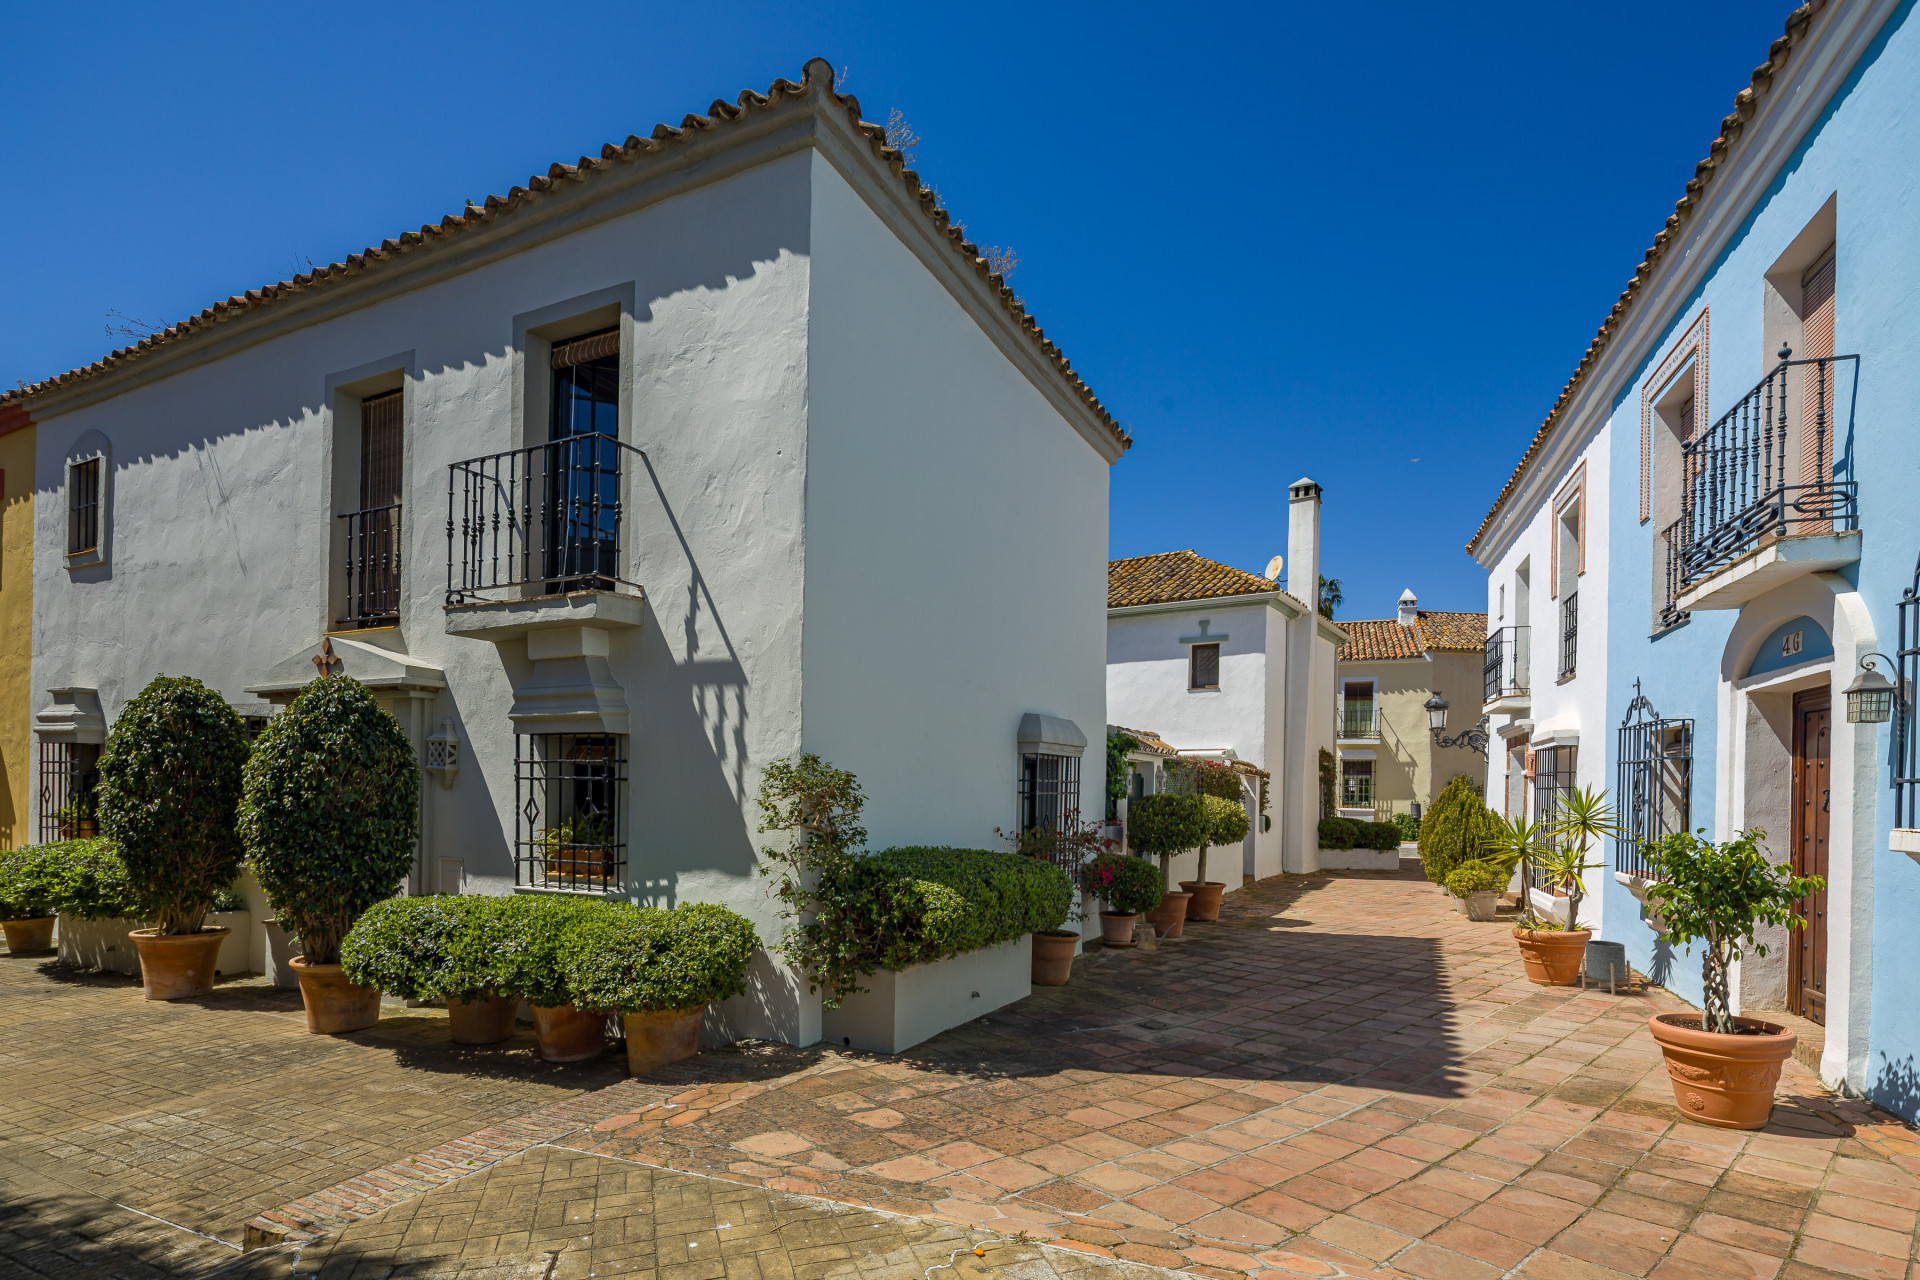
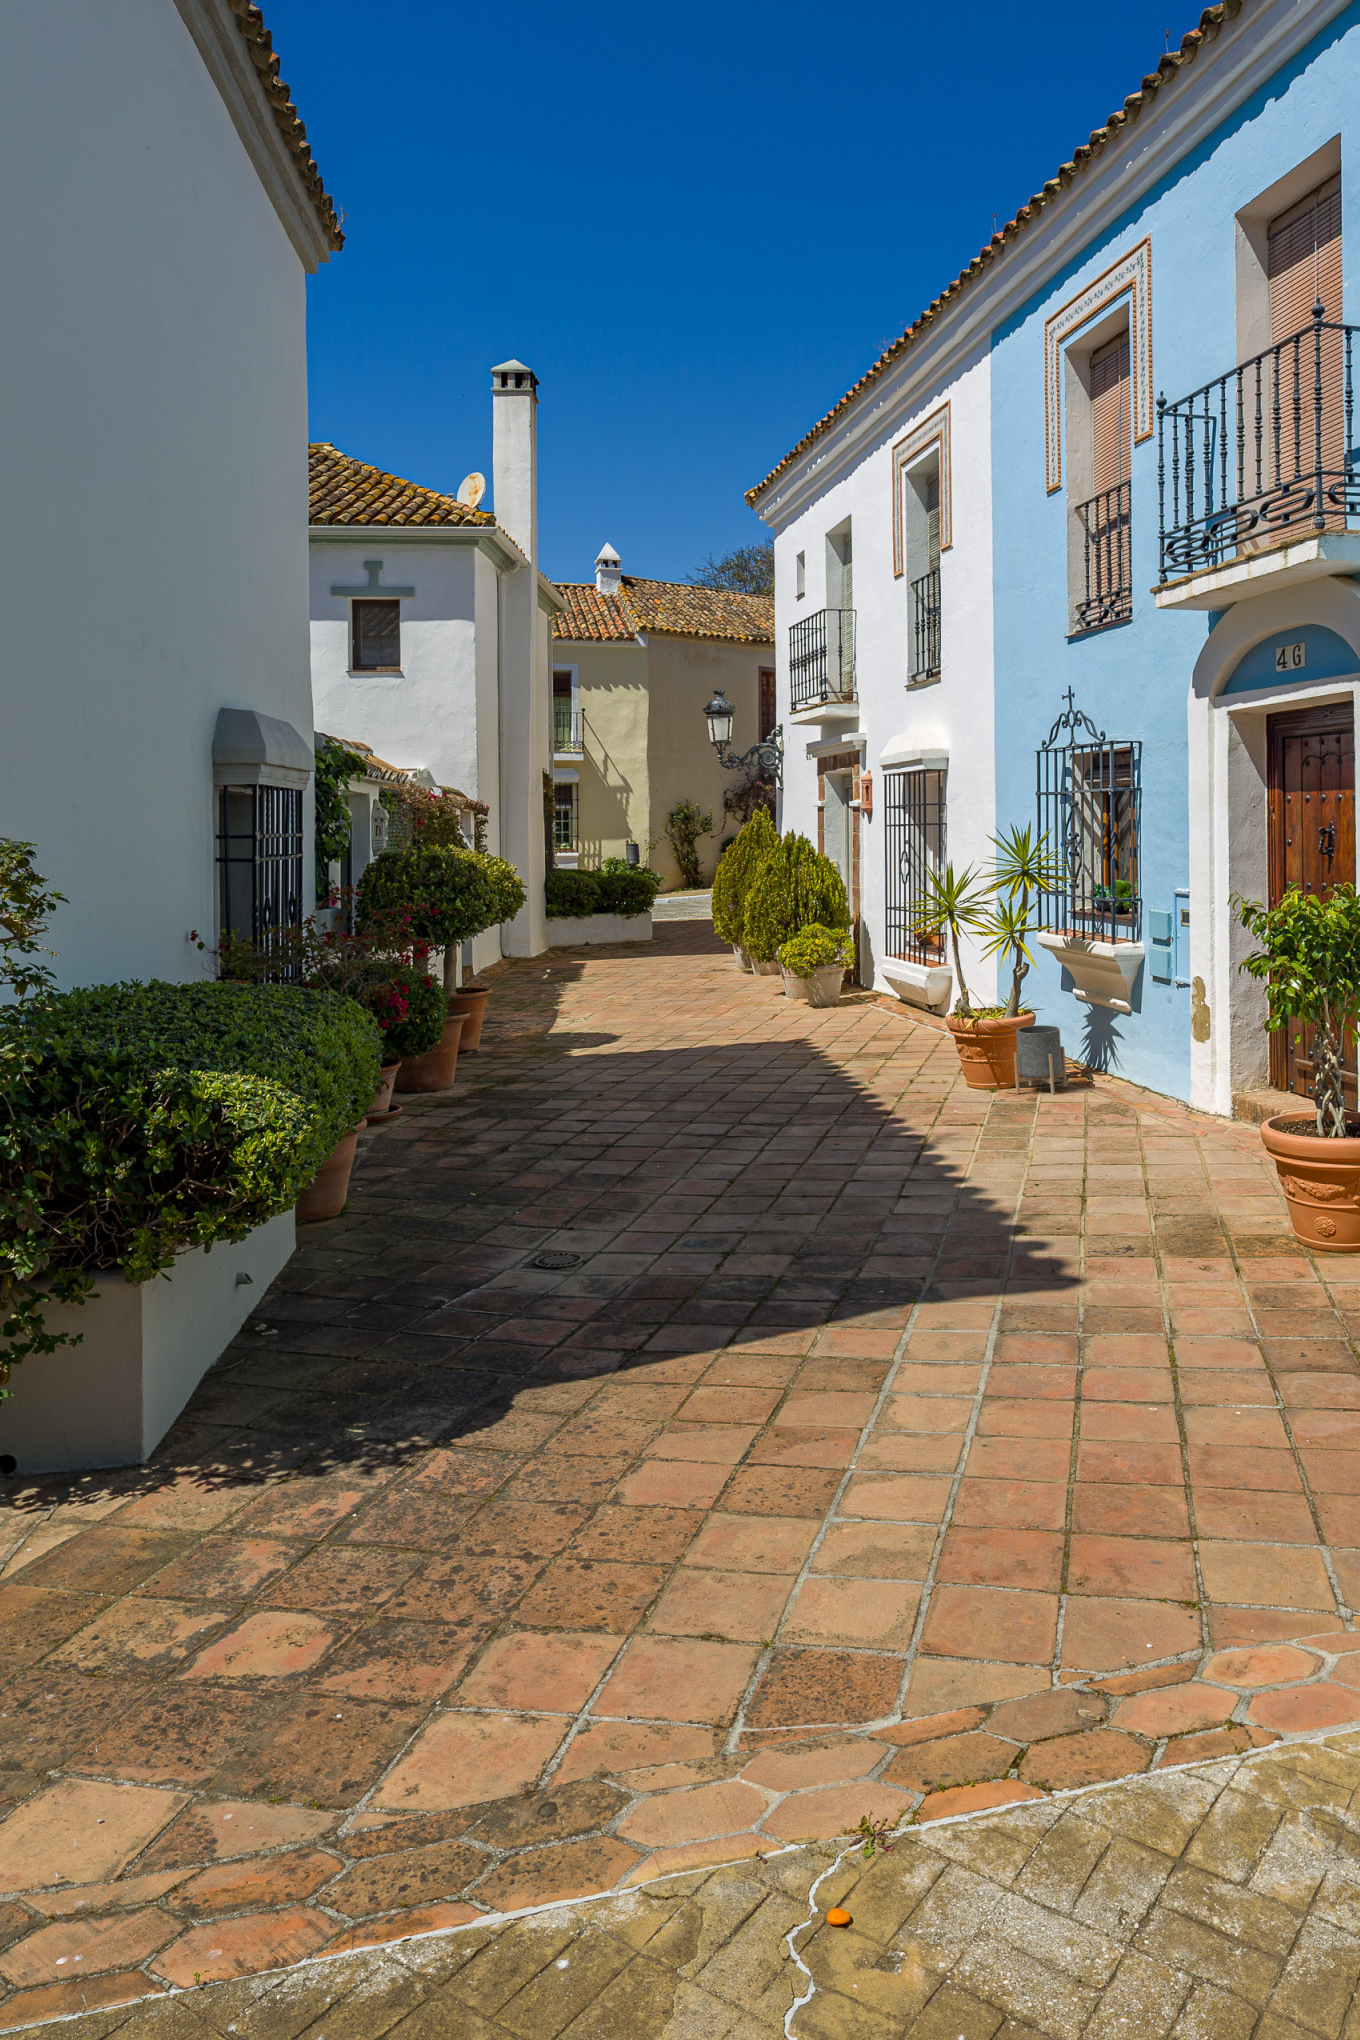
watering can: present [1132,923,1176,950] -> none [390,1094,465,1146]

